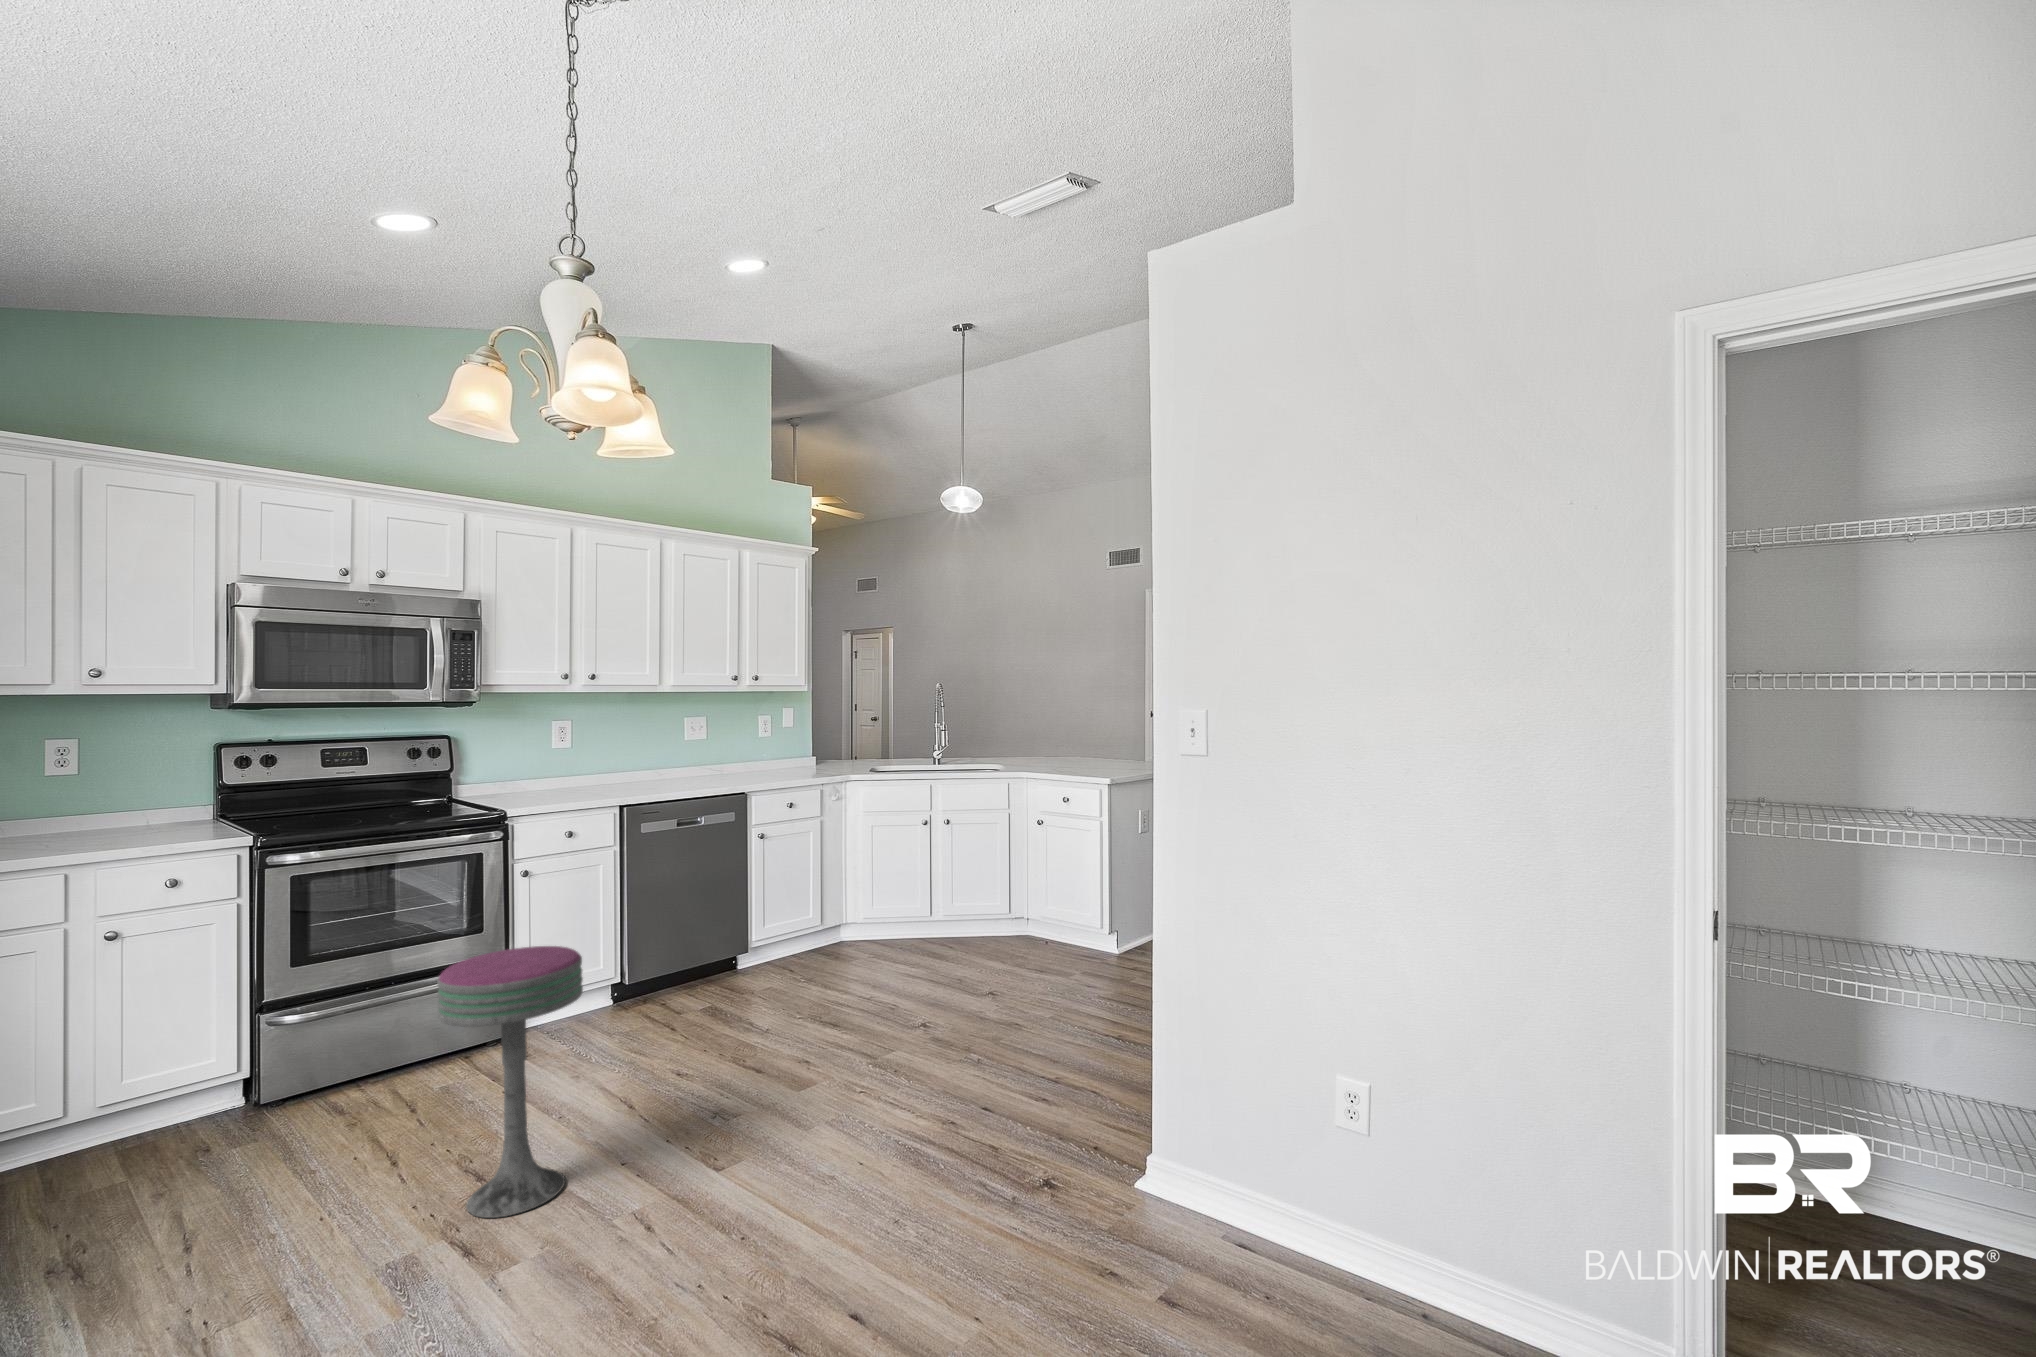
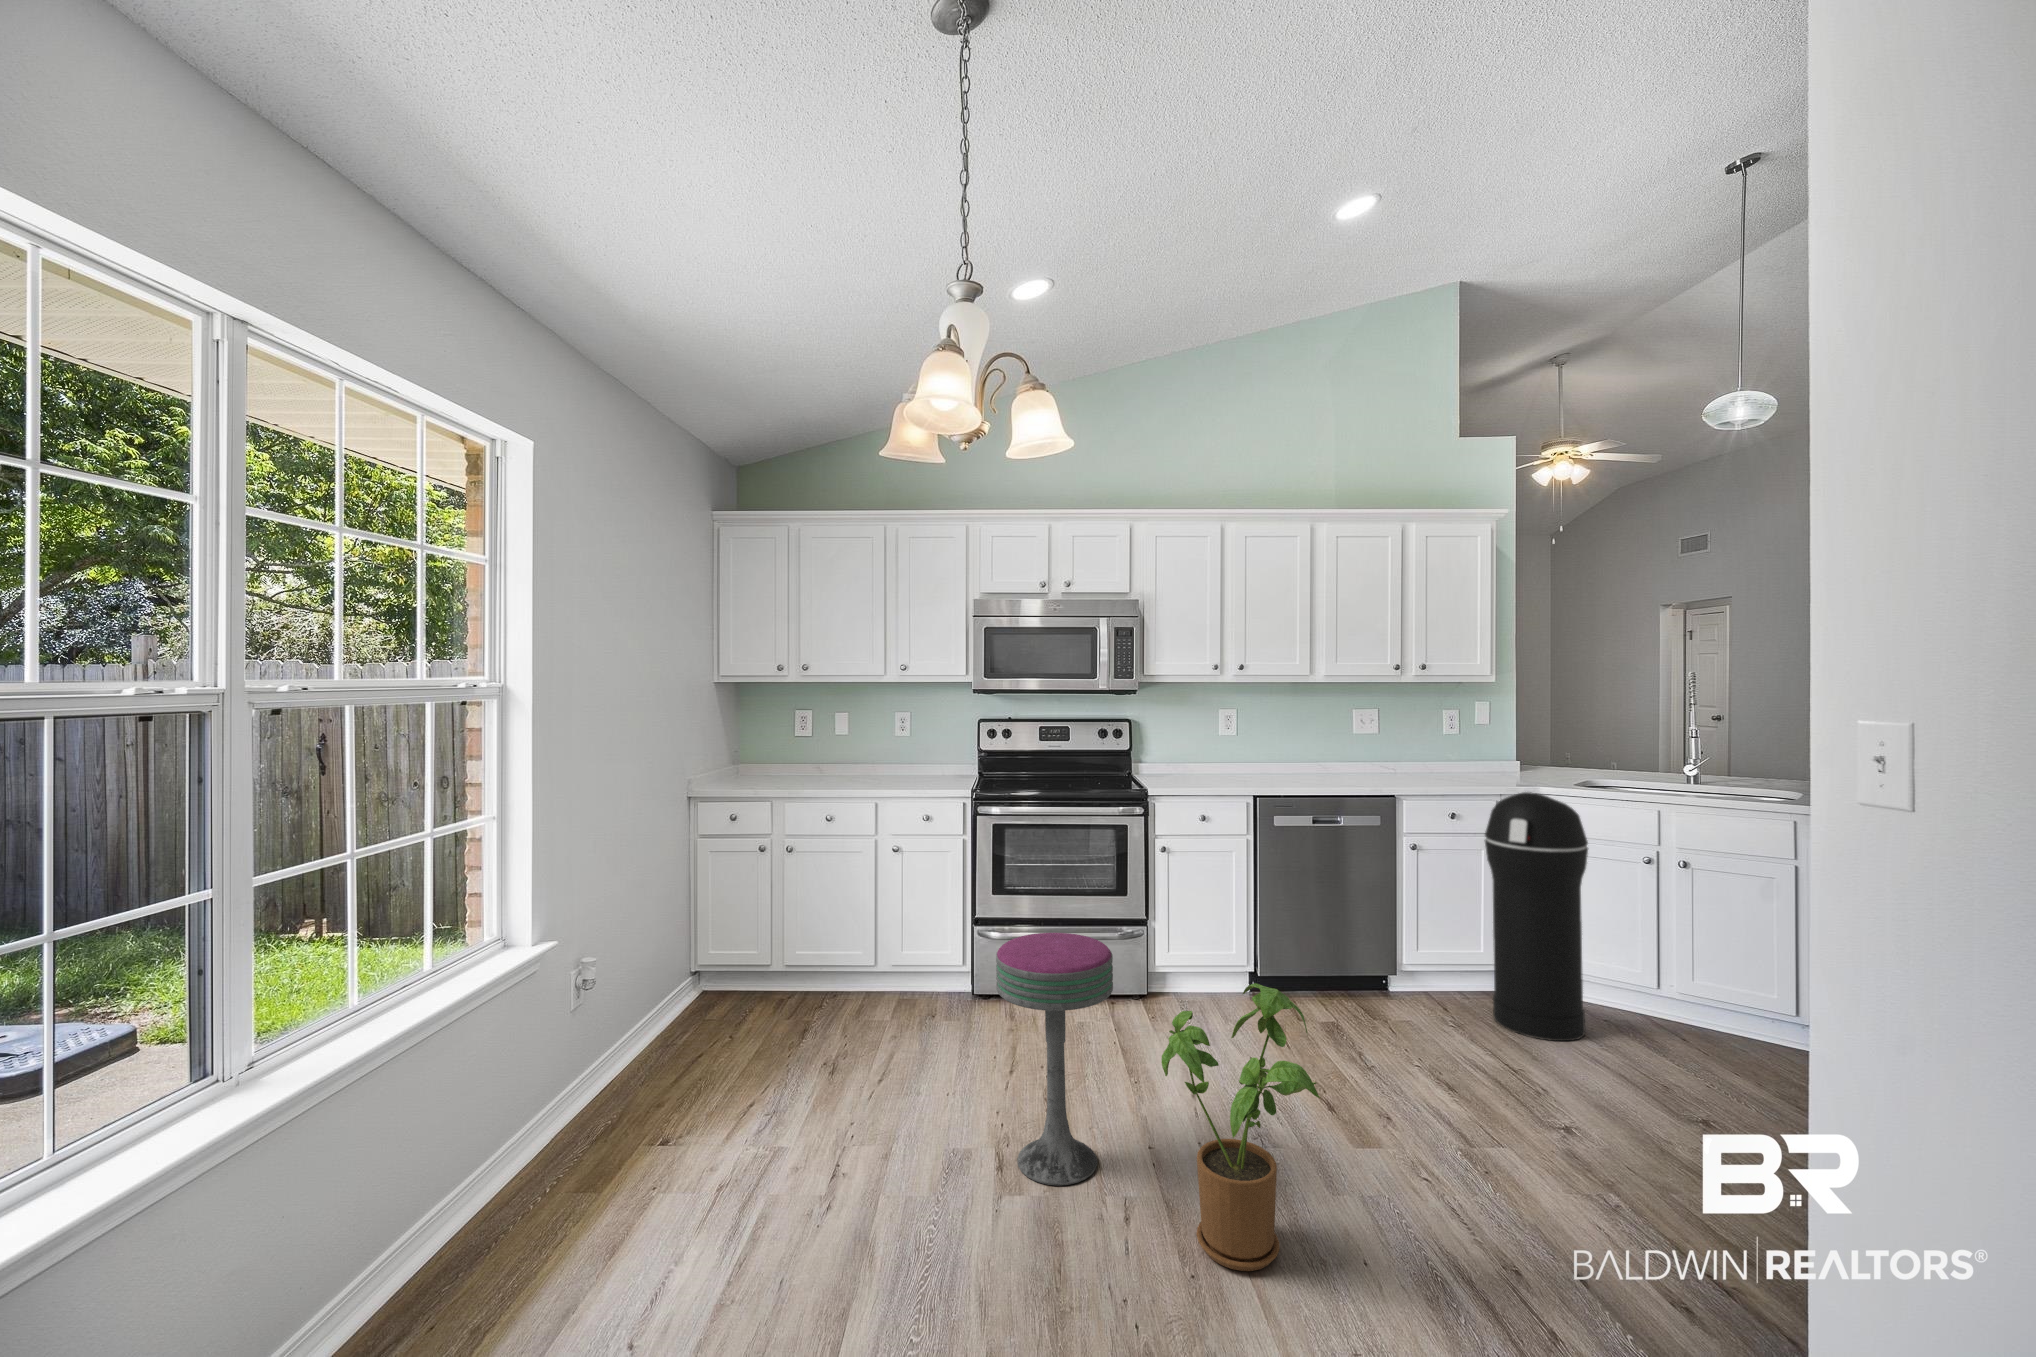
trash can: none [817,775,889,971] -> present [1485,792,1588,1041]
house plant: none [660,932,813,1184] -> present [1162,983,1320,1271]

